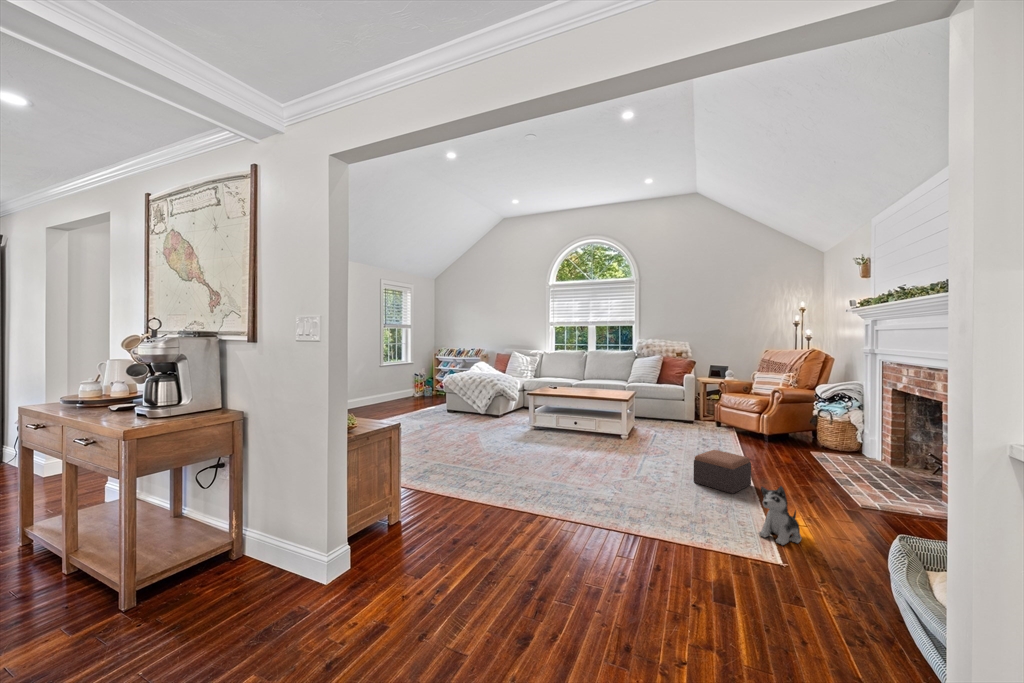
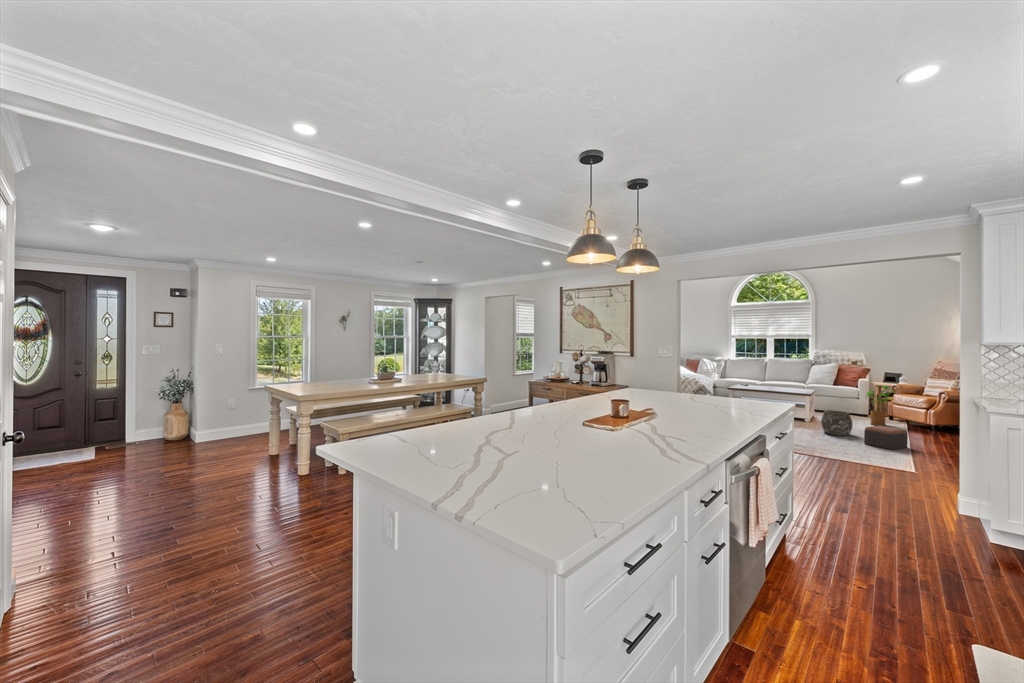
house plant: none [692,384,726,438] -> present [866,386,894,426]
woven basket: none [637,424,678,464] -> present [821,410,853,436]
plush toy: present [759,486,801,545] -> none [904,436,932,467]

